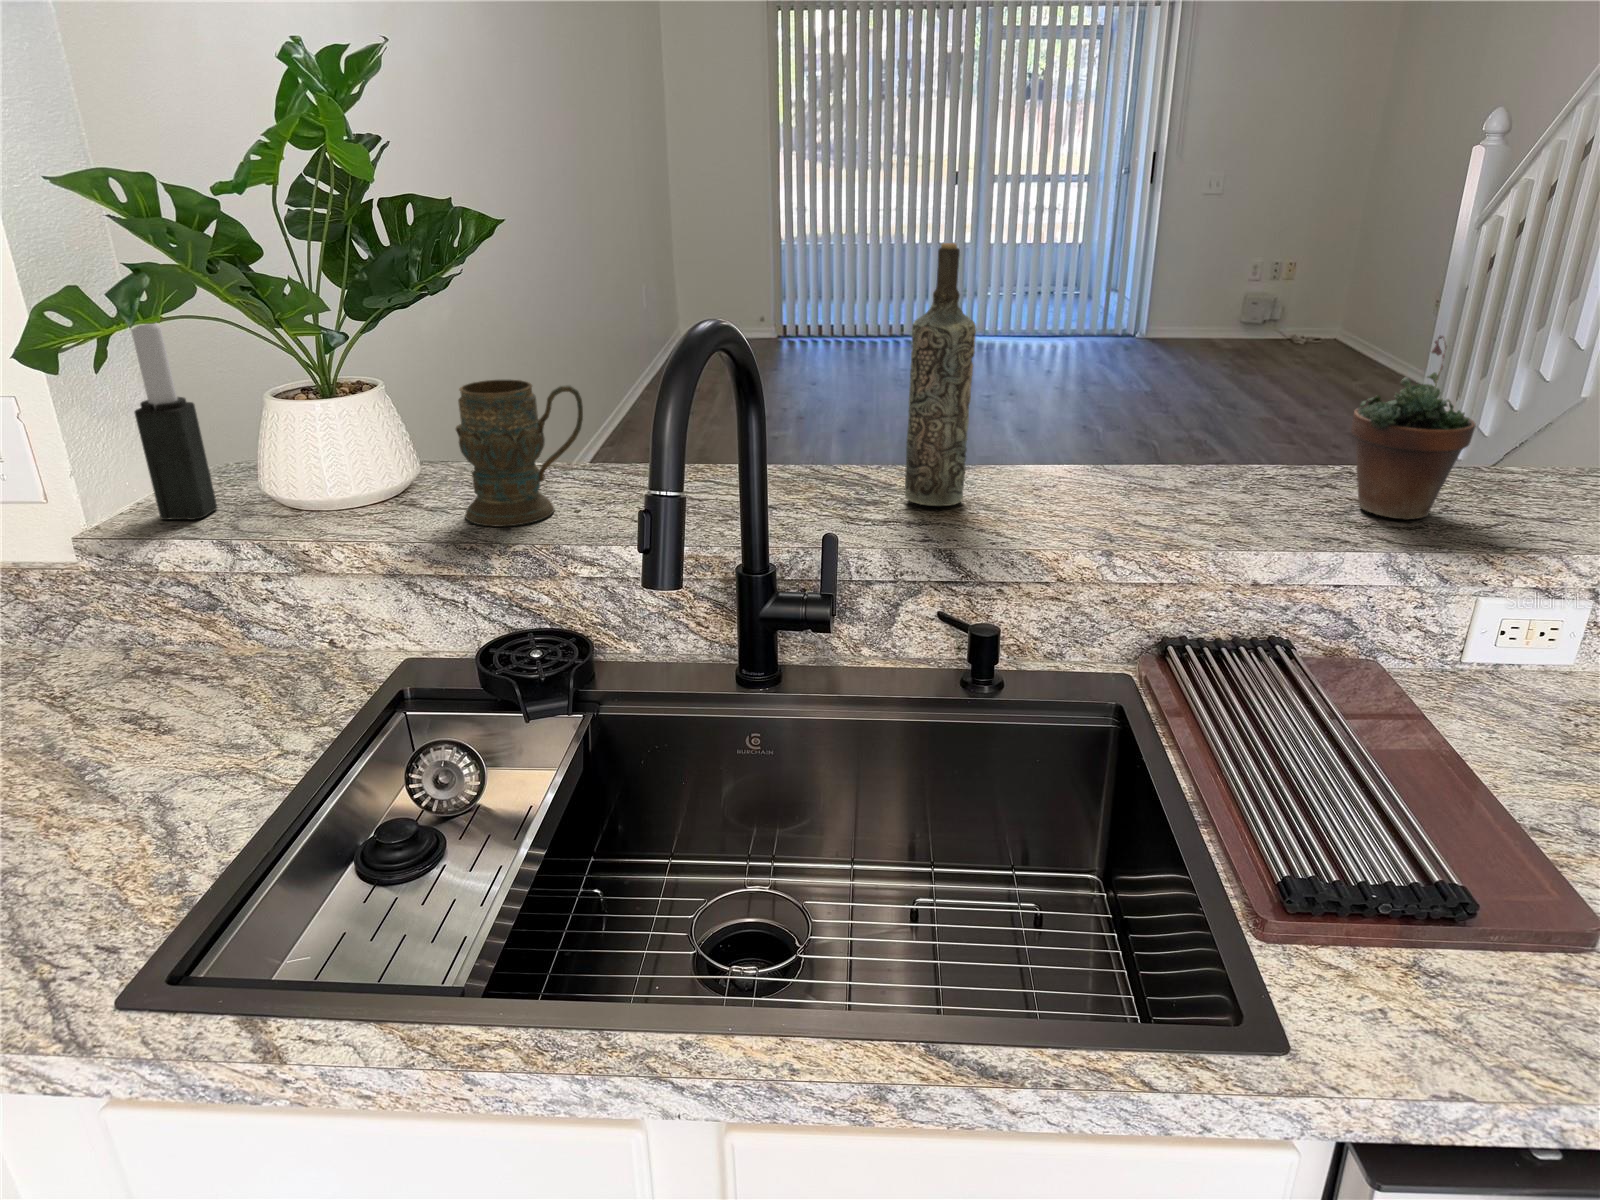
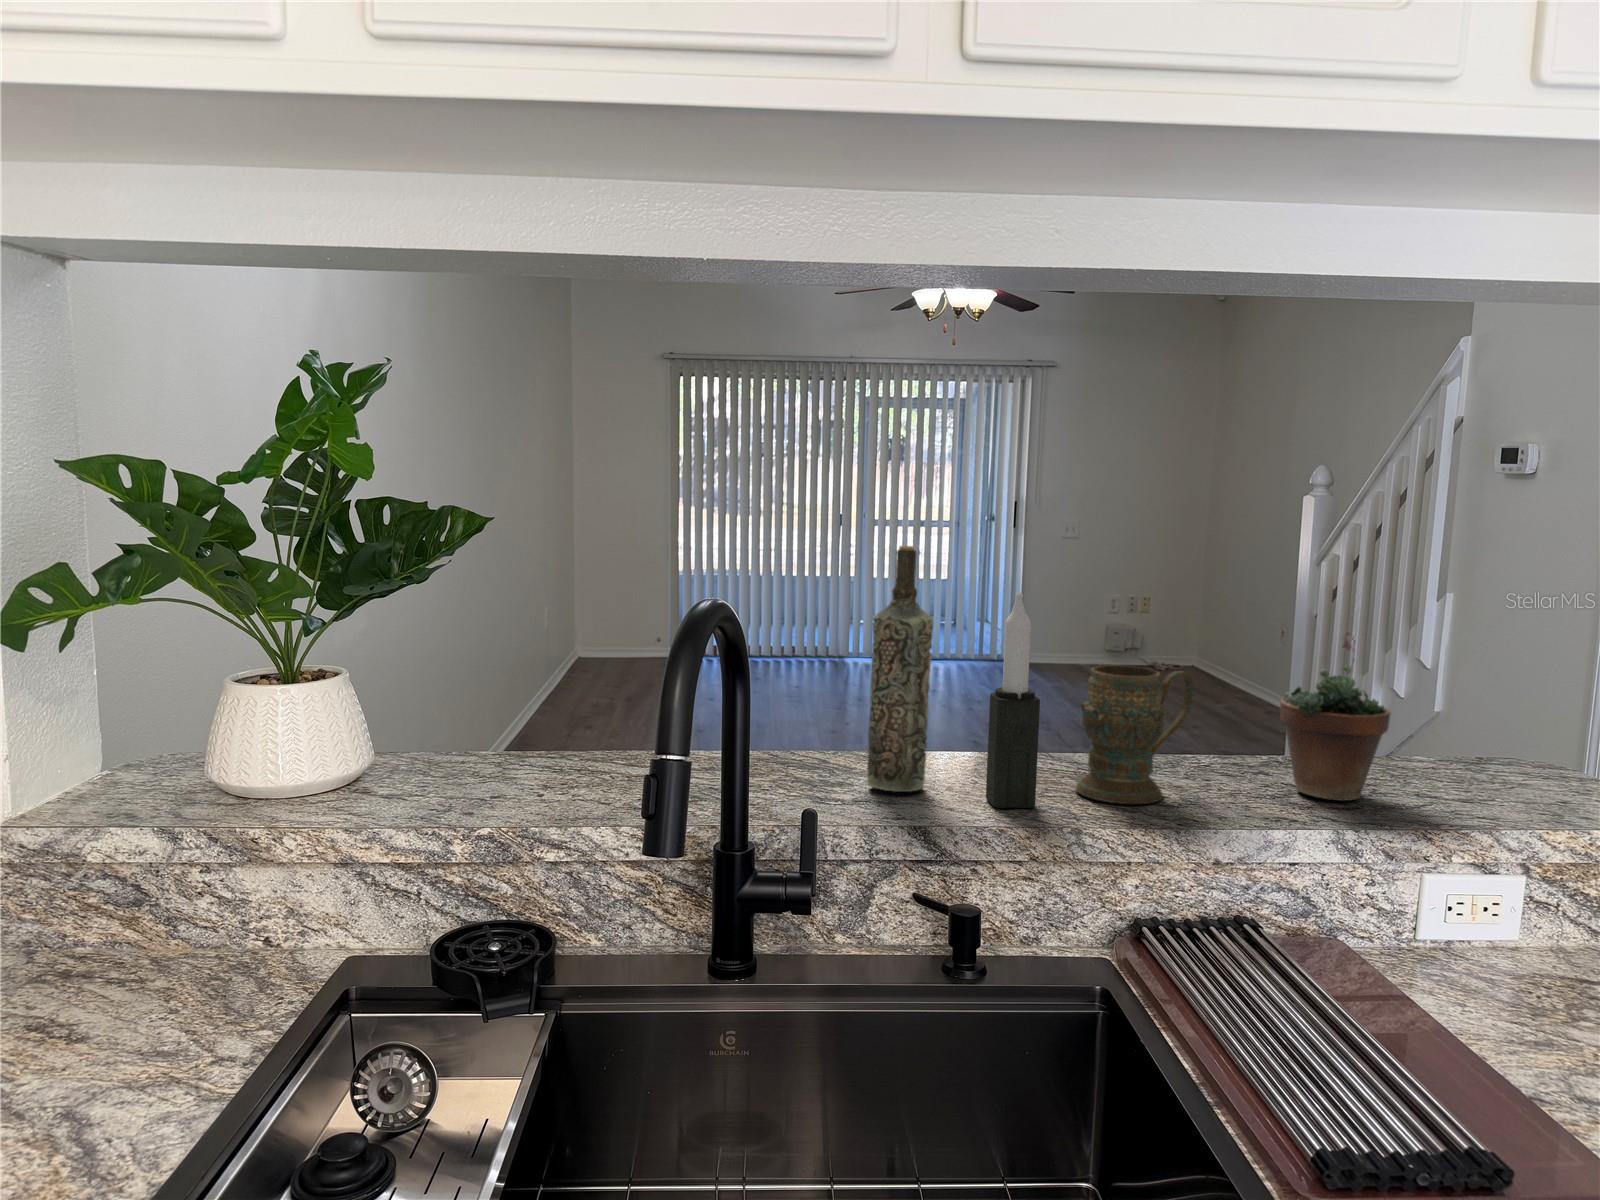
candle: present [131,323,217,520] -> present [986,592,1040,808]
mug: present [456,379,583,526] -> present [1076,666,1193,804]

